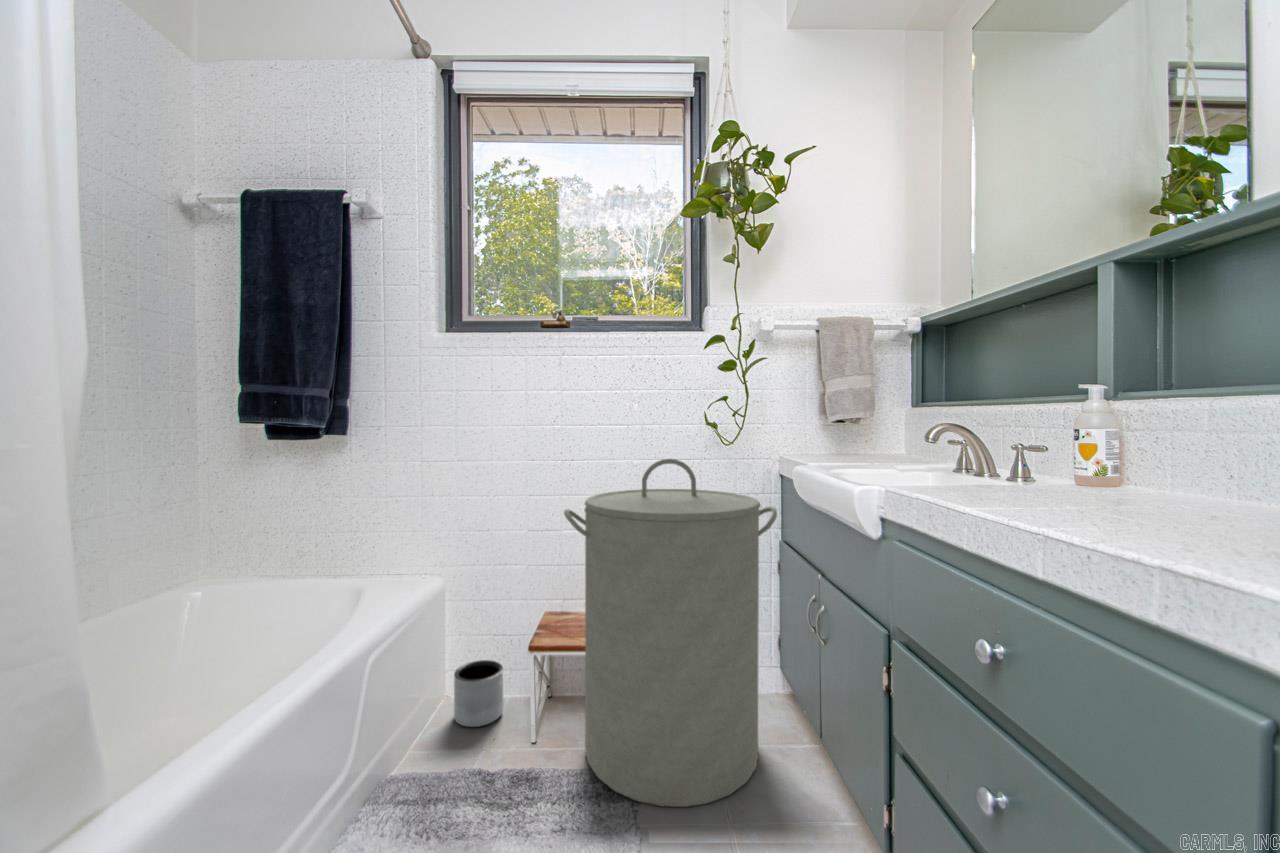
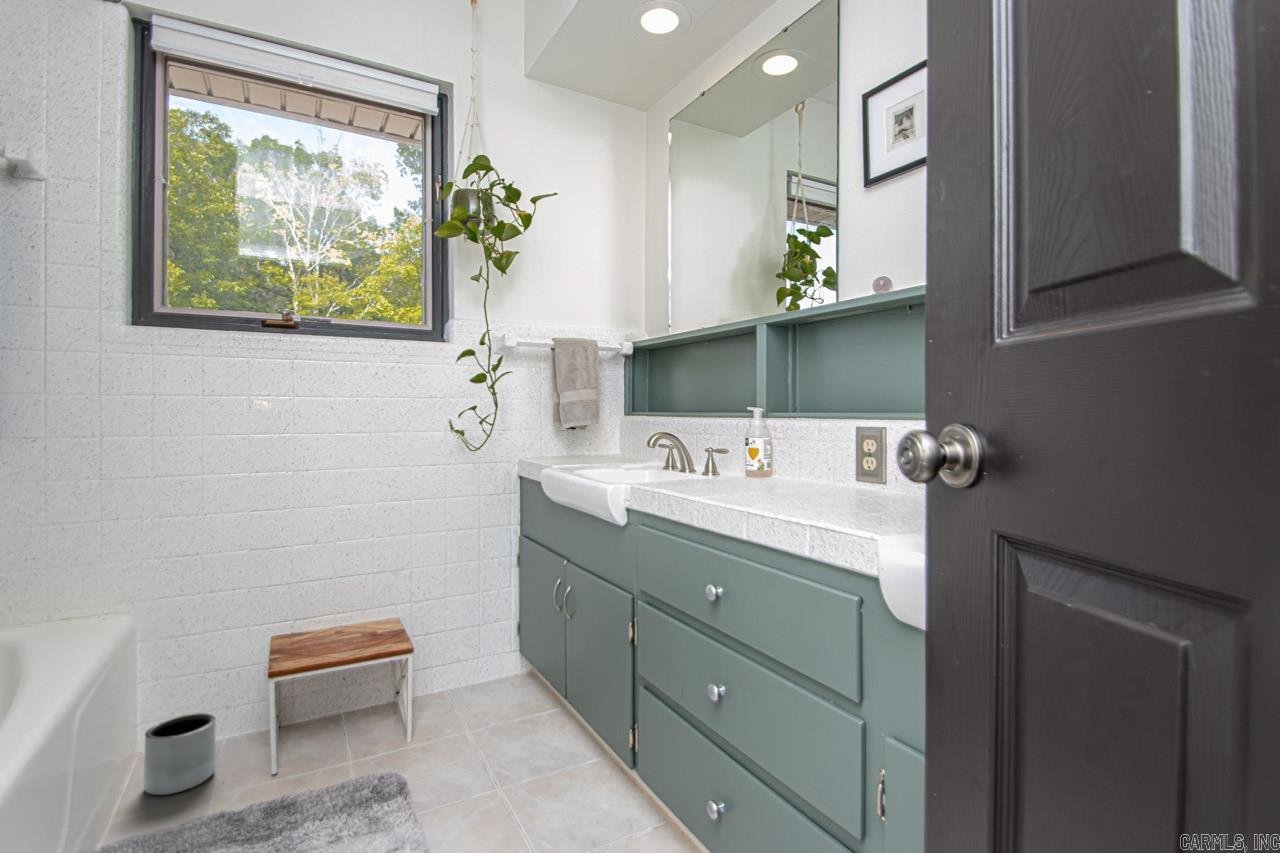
laundry hamper: present [564,459,777,807] -> none [314,464,528,795]

